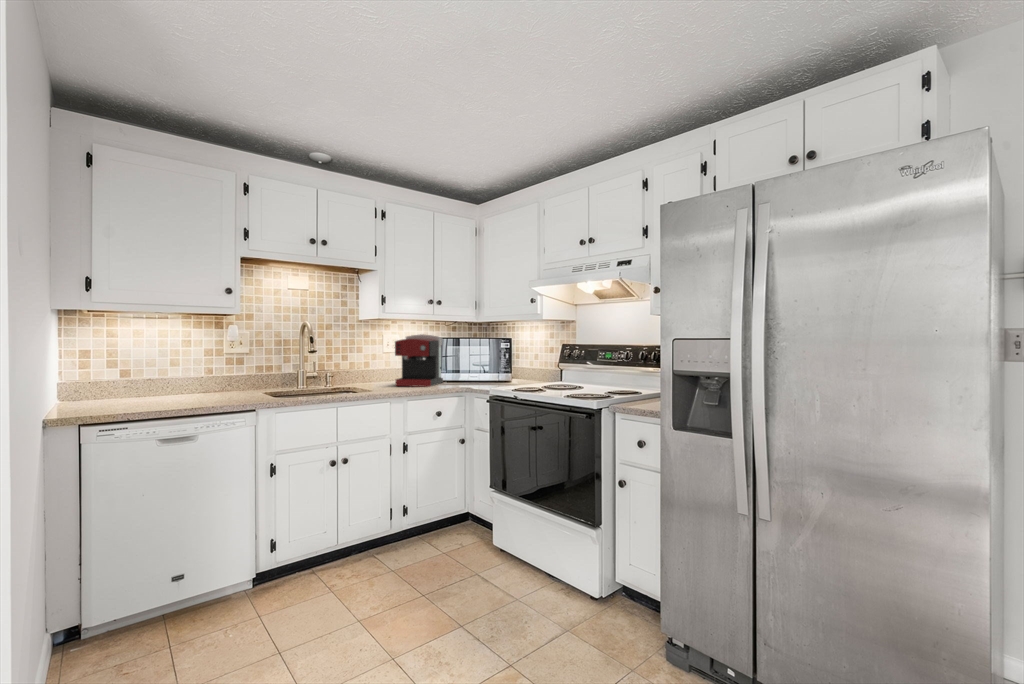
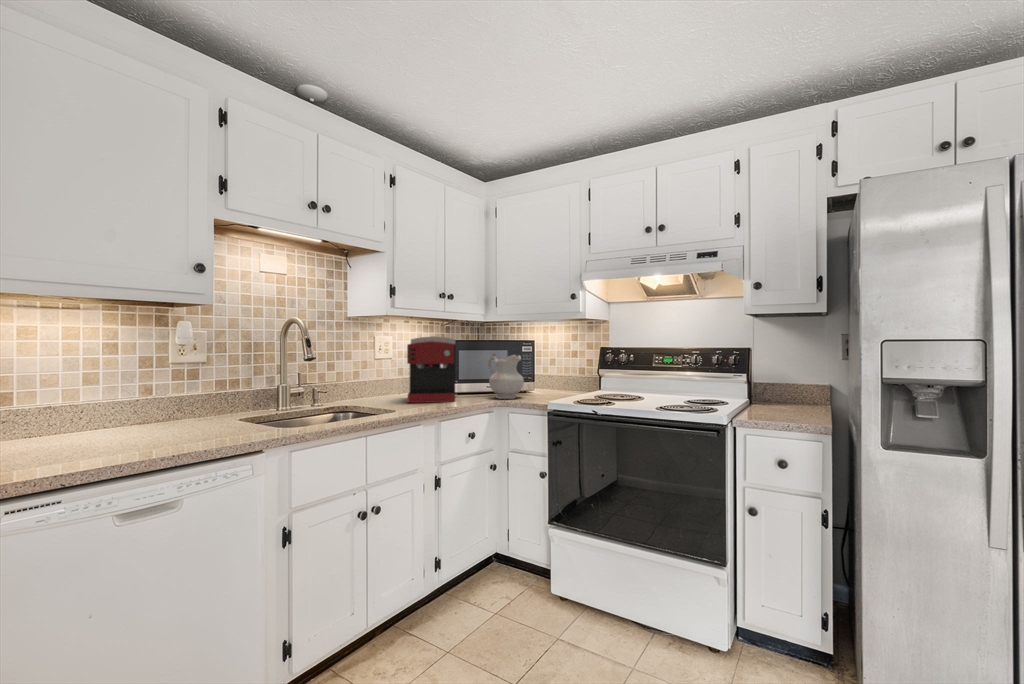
ceramic pitcher: none [461,348,489,386] -> present [488,353,524,399]

